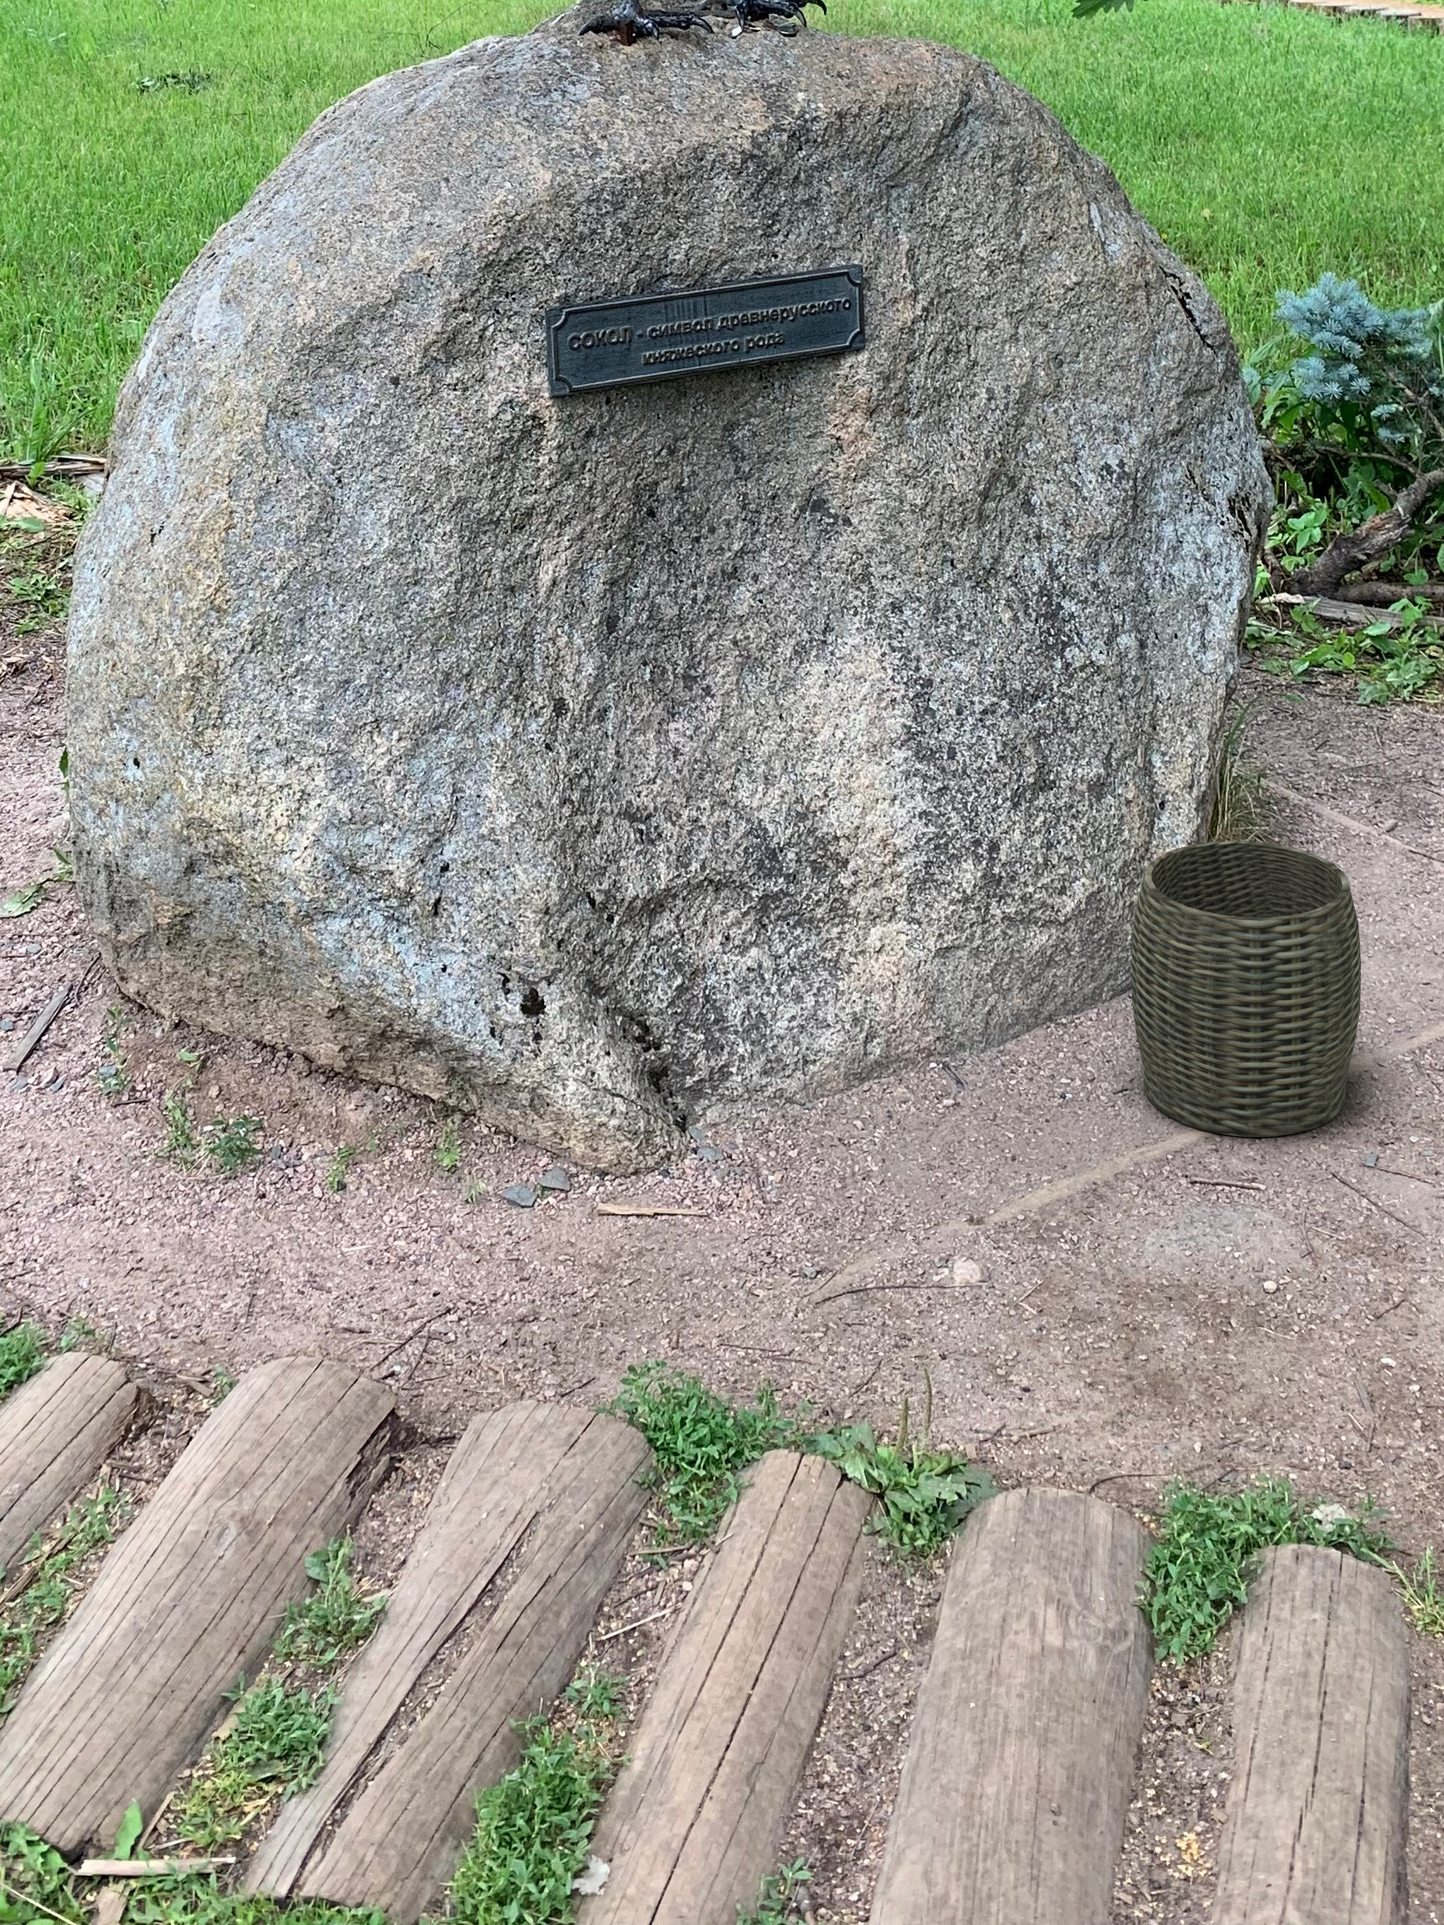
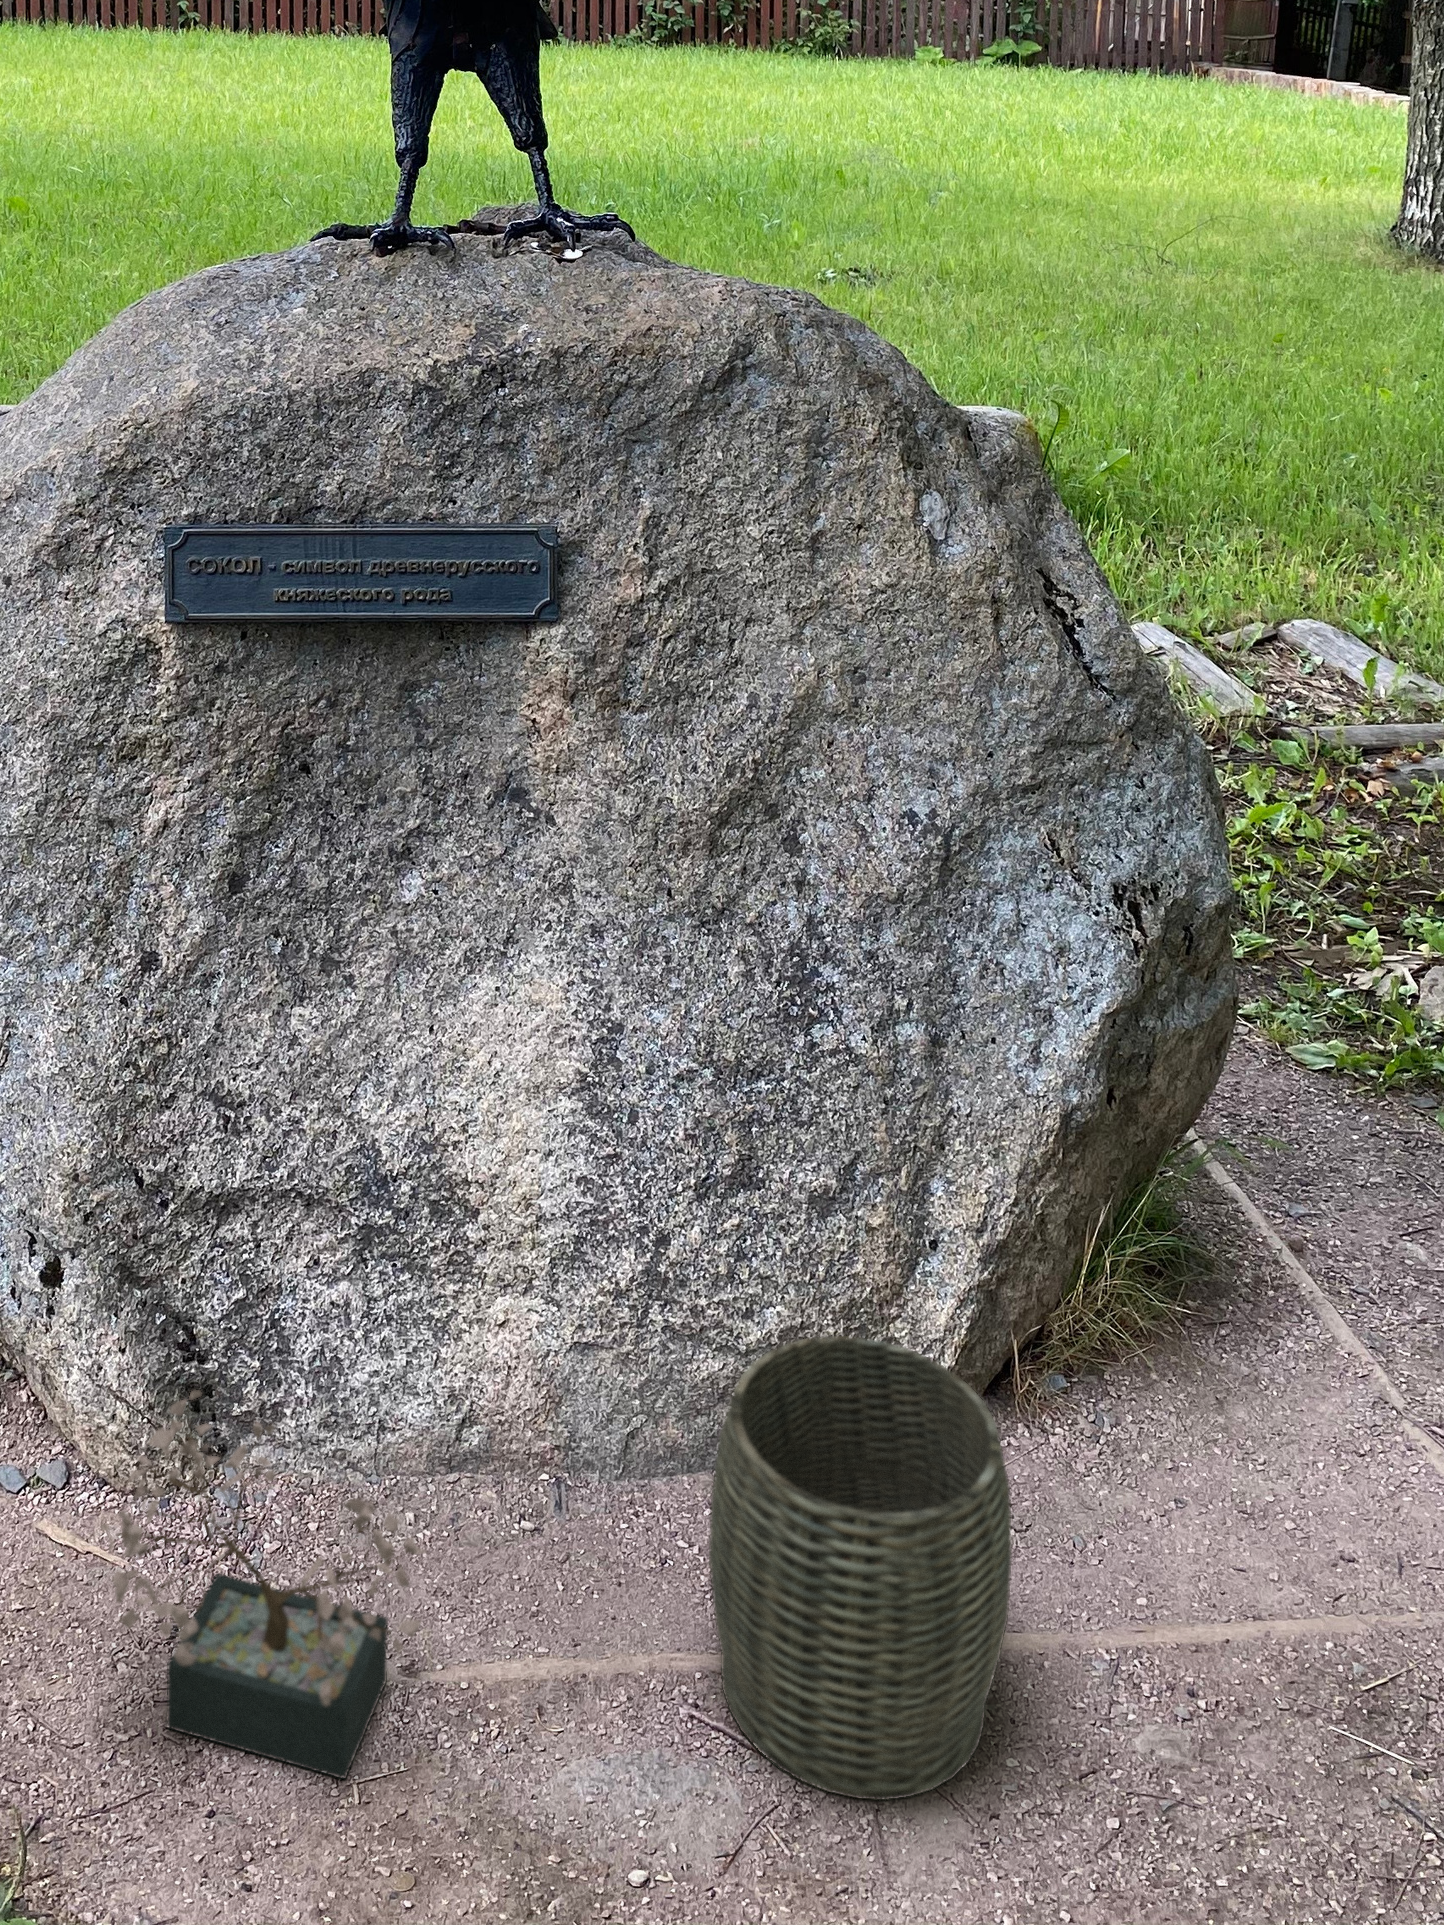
decorative plant: none [736,1001,1007,1250] -> present [101,1390,426,1778]

